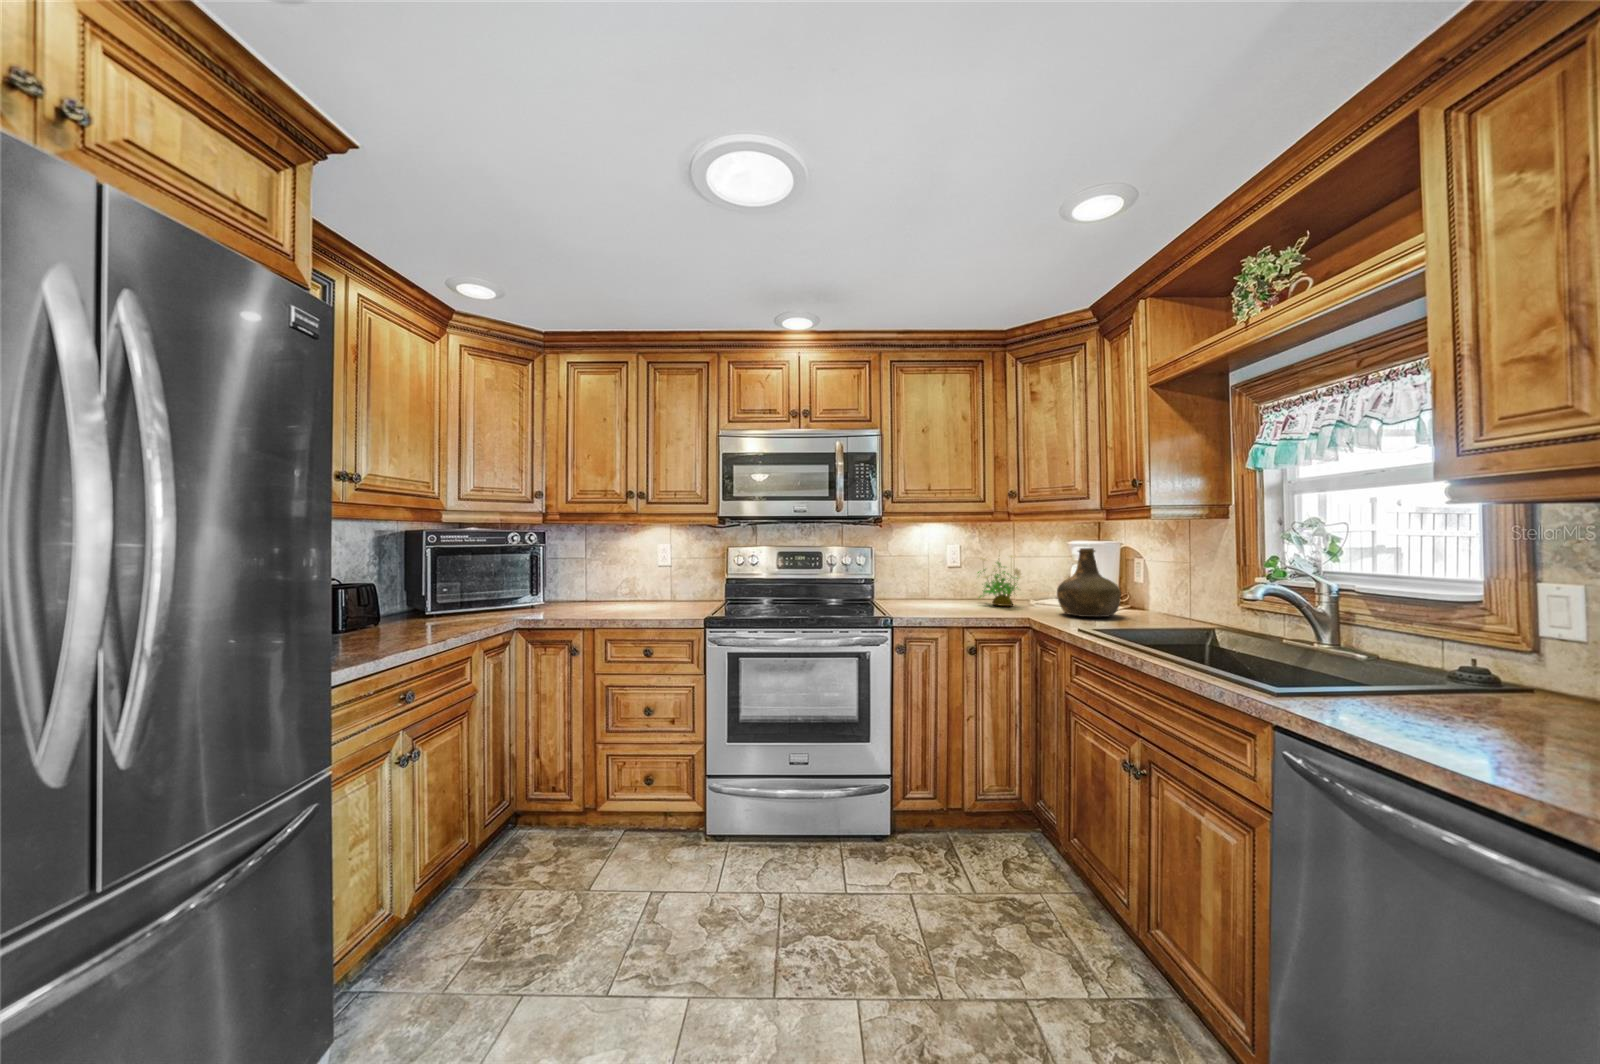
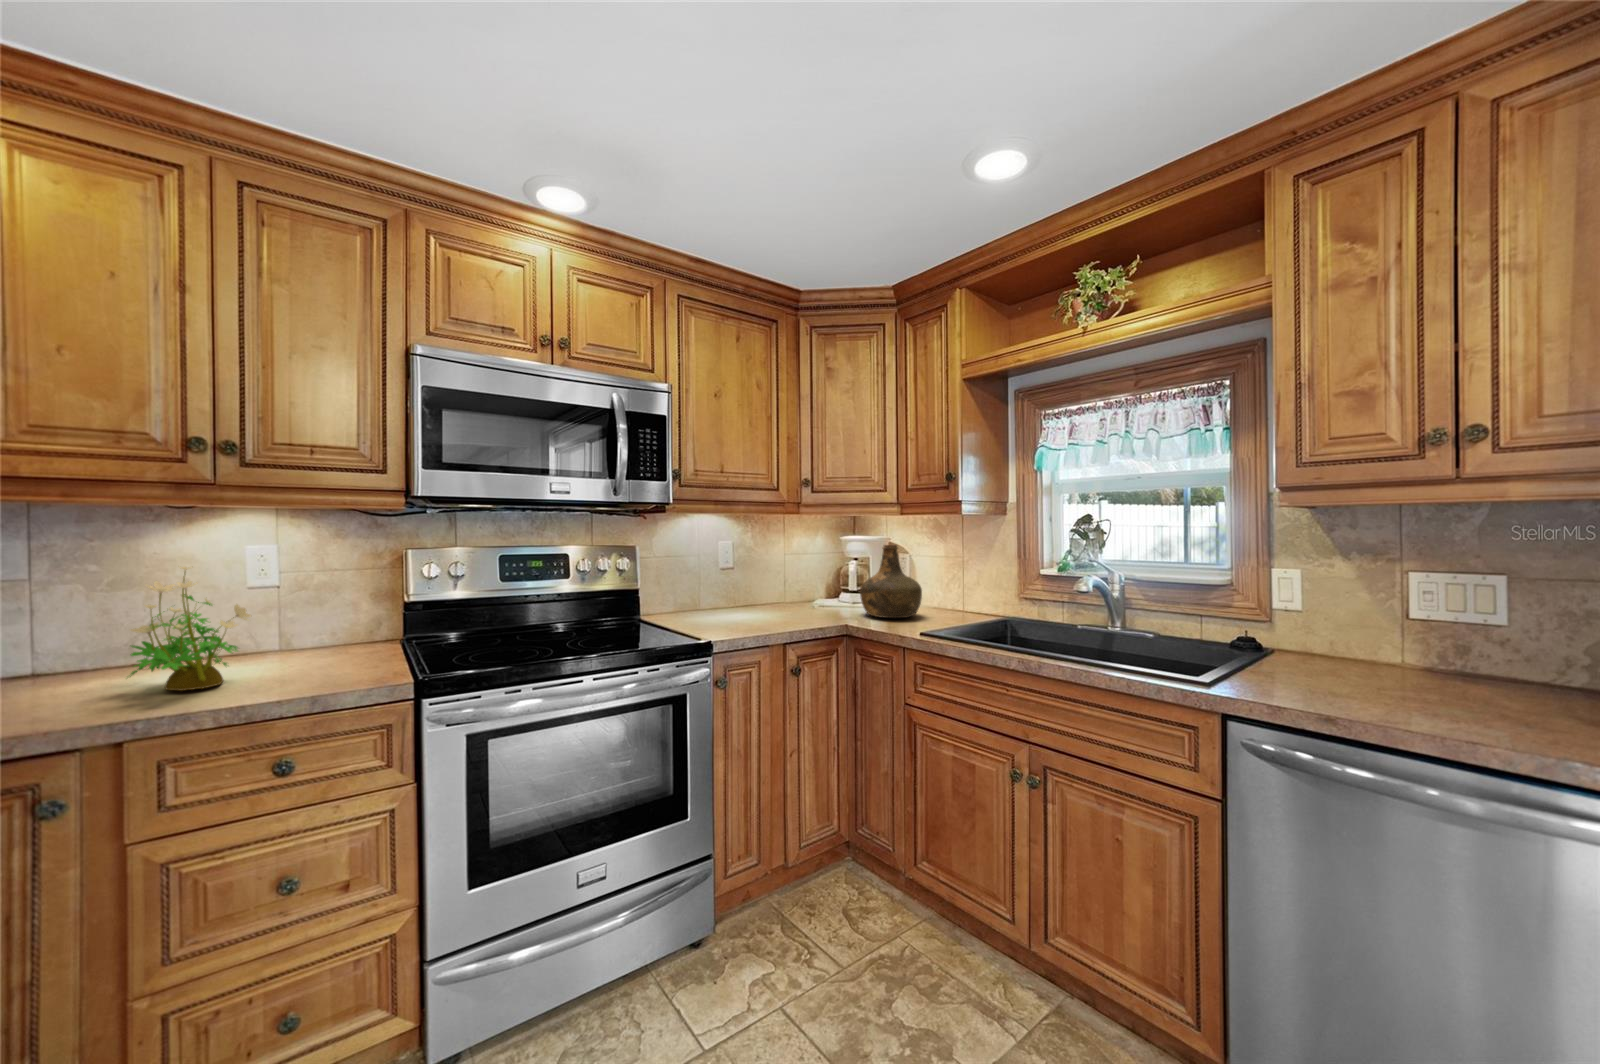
potted plant: present [978,555,1021,606] -> present [130,567,251,691]

